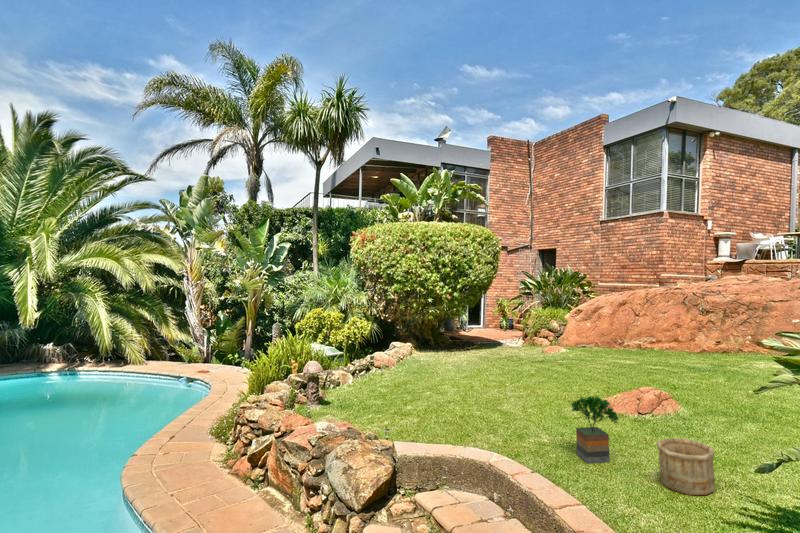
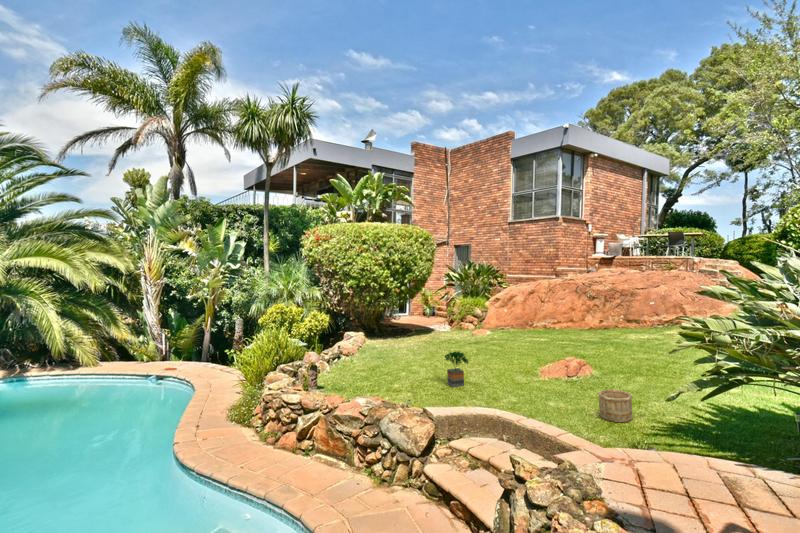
potted tree: present [571,396,619,463] -> present [445,352,468,387]

